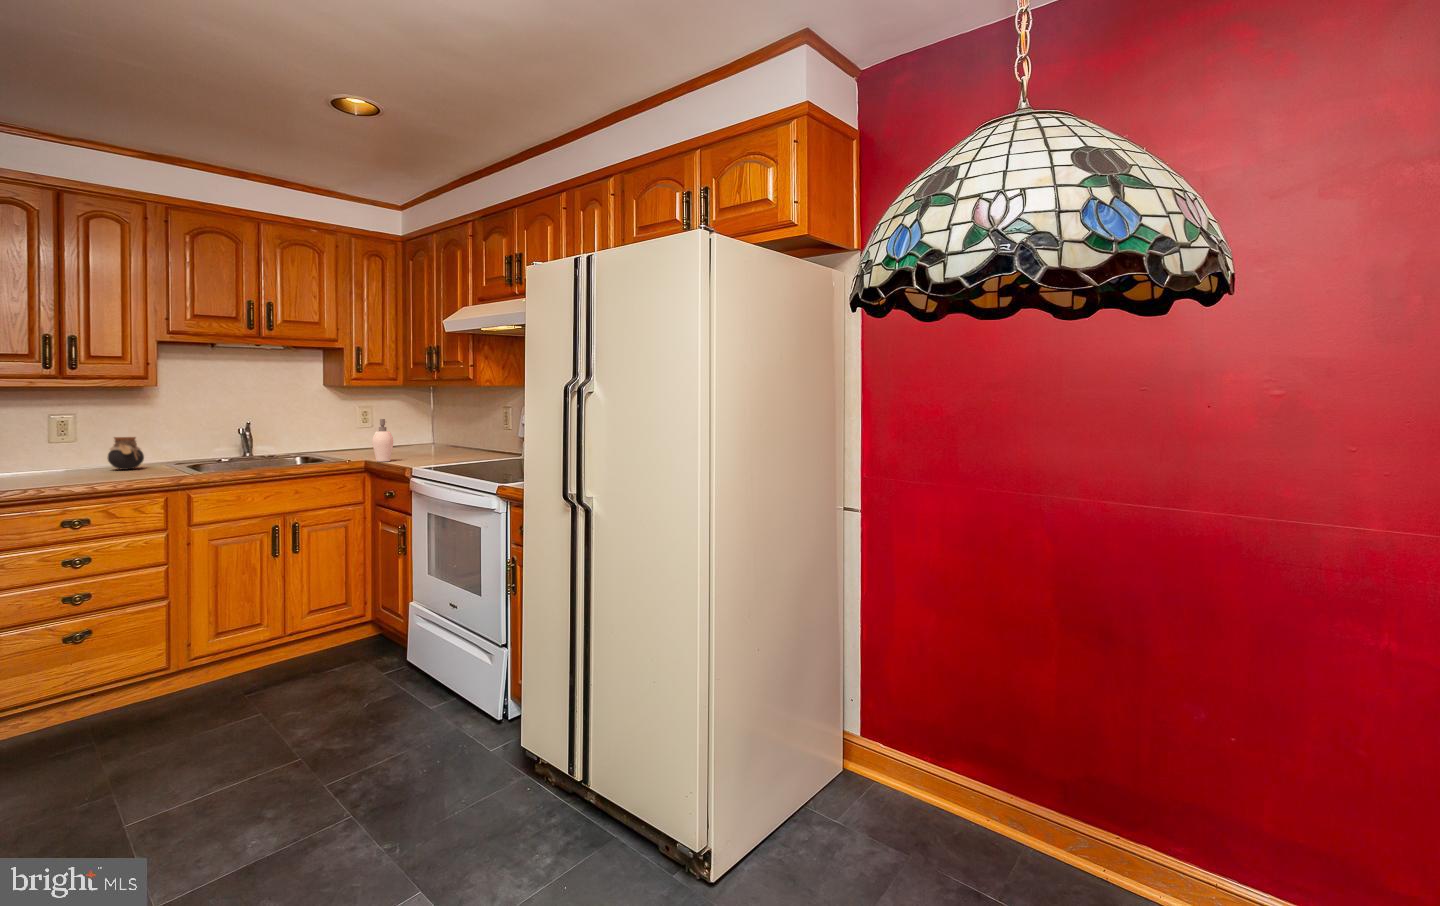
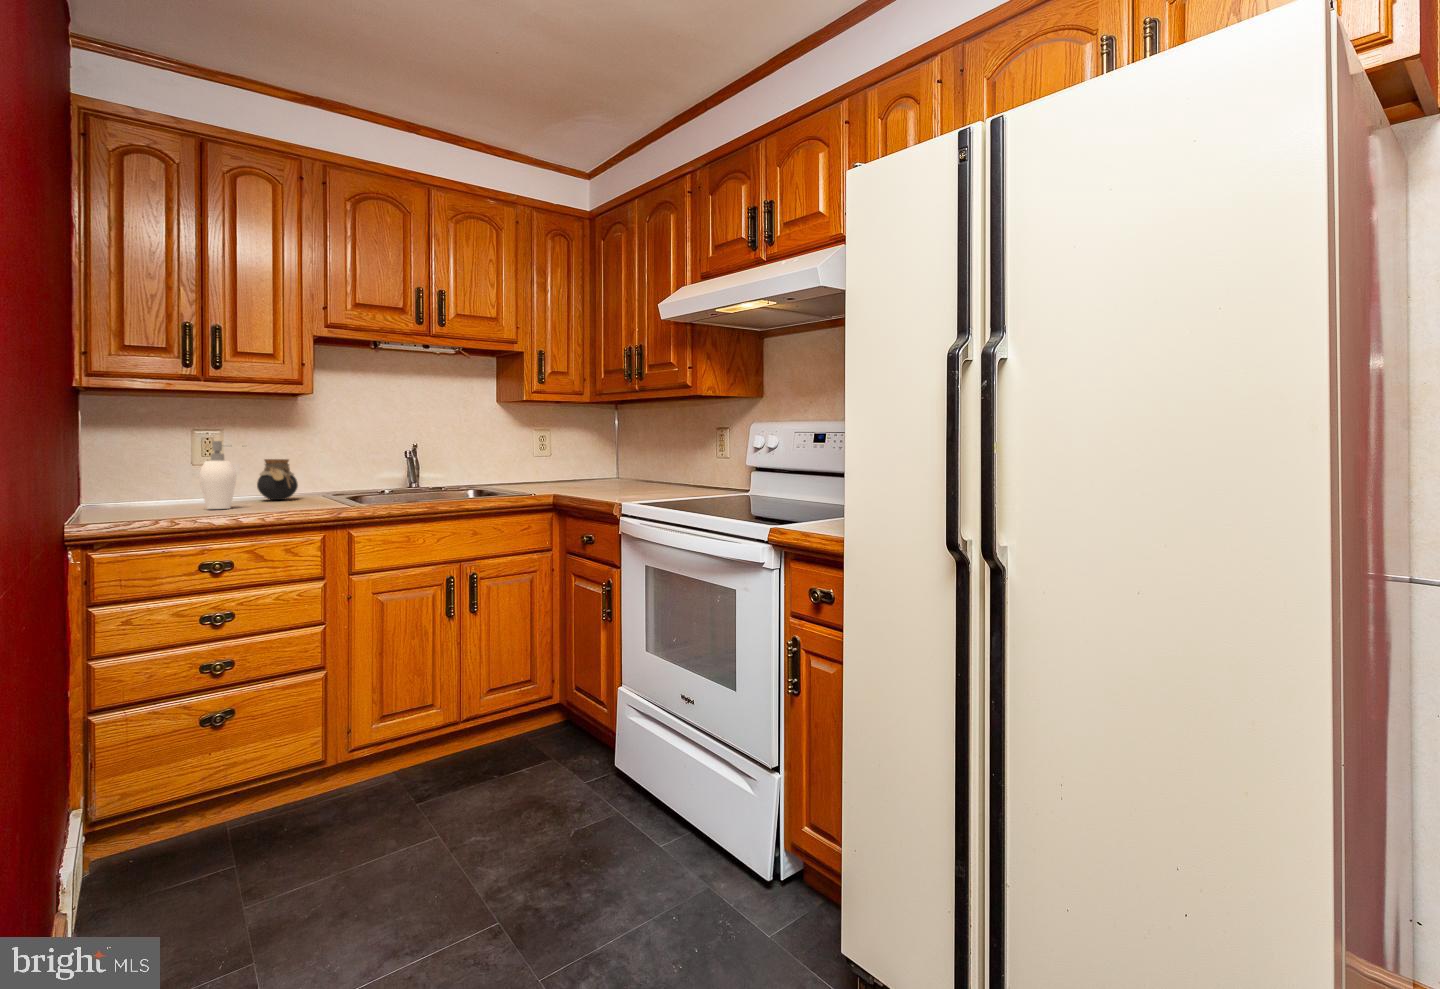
soap dispenser: present [372,419,393,462] -> present [199,441,236,509]

